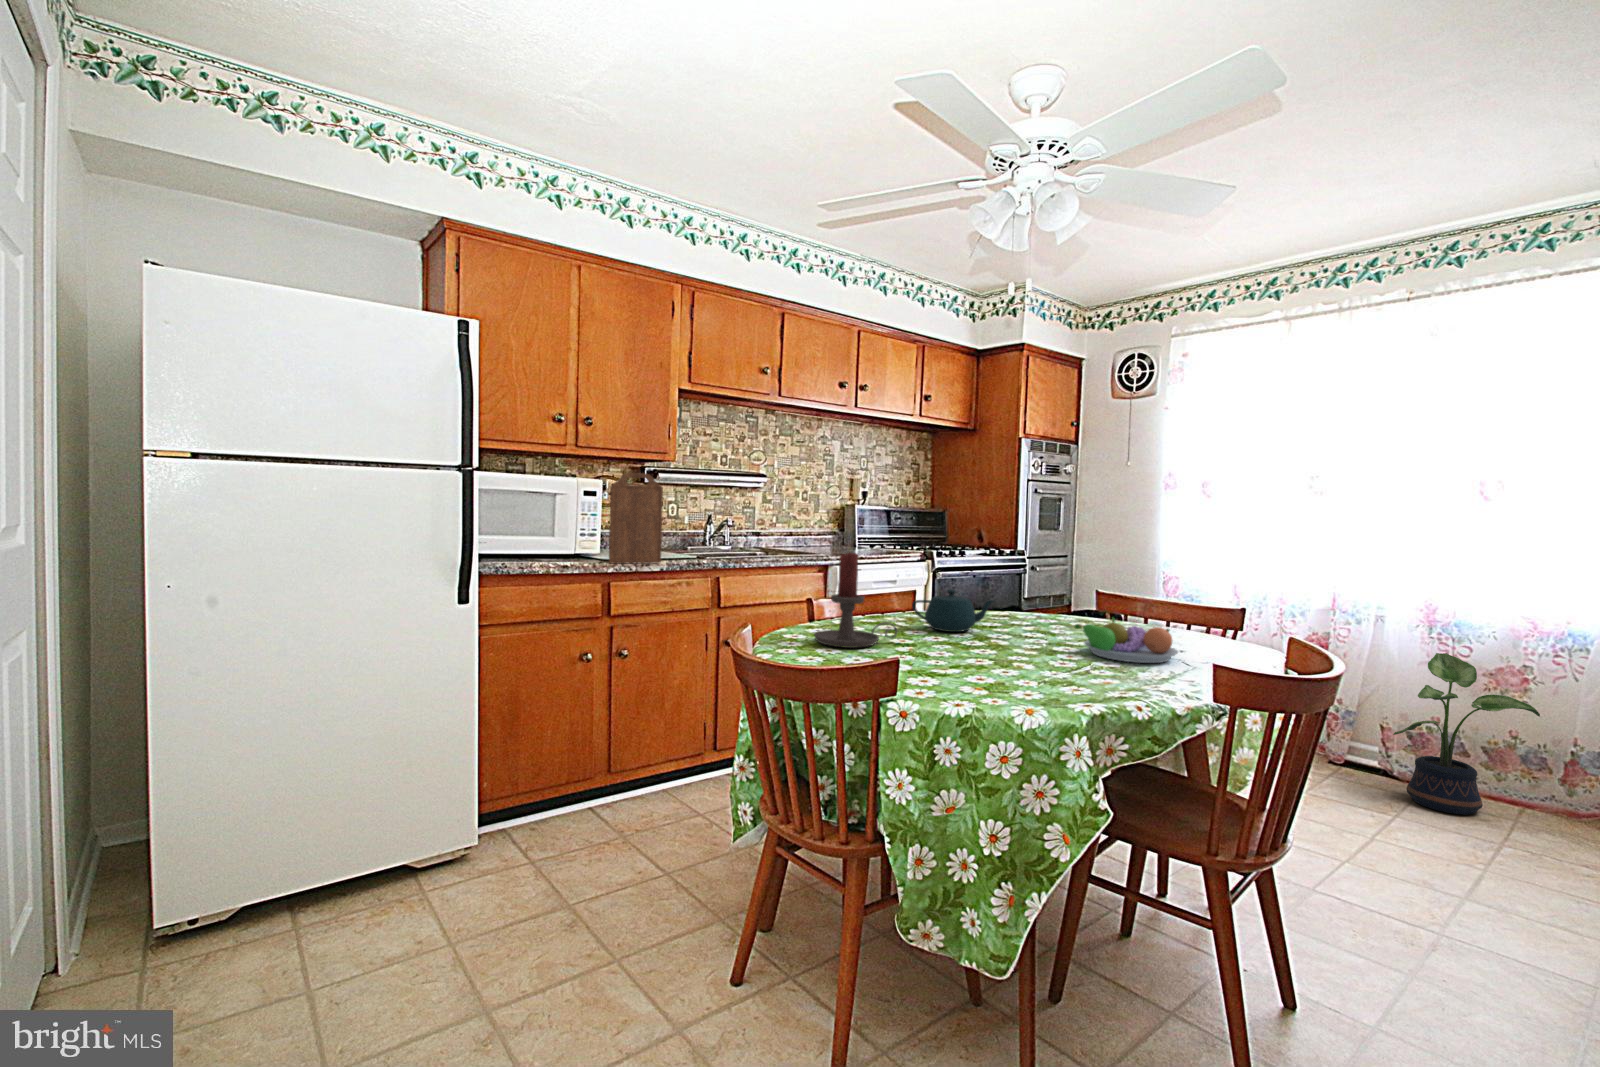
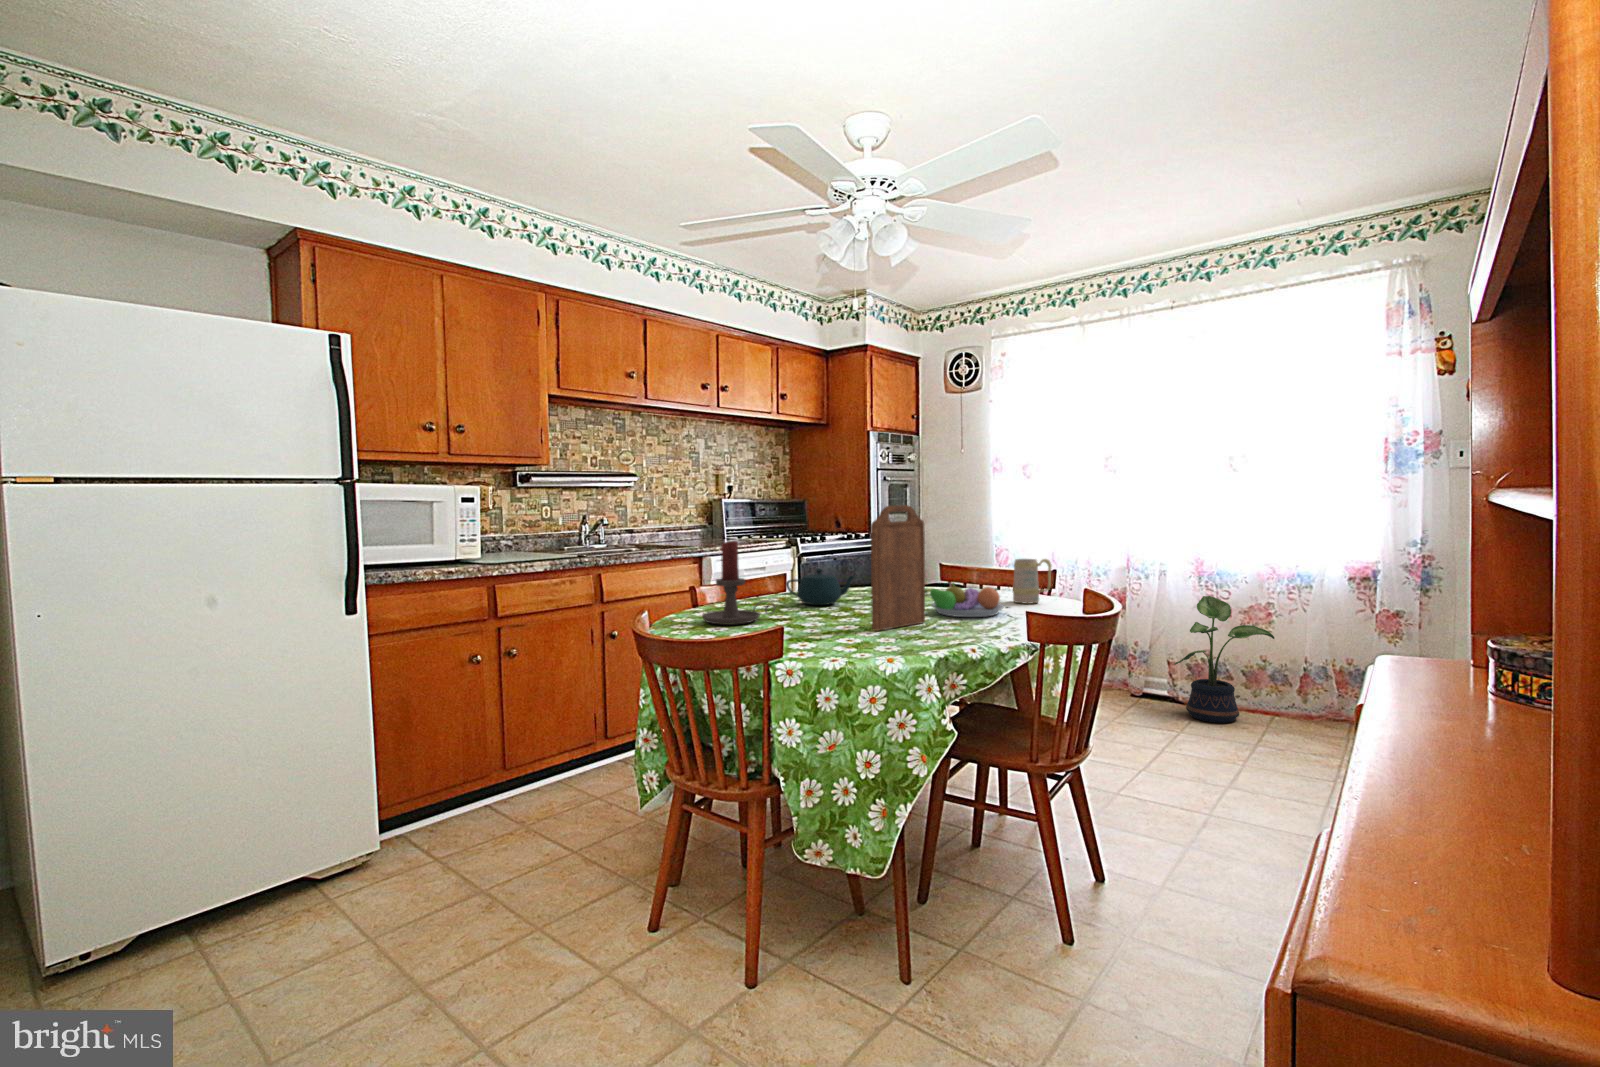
cutting board: present [609,473,663,563] -> present [871,505,925,631]
mug: none [1189,595,1242,650] -> present [1013,559,1051,604]

